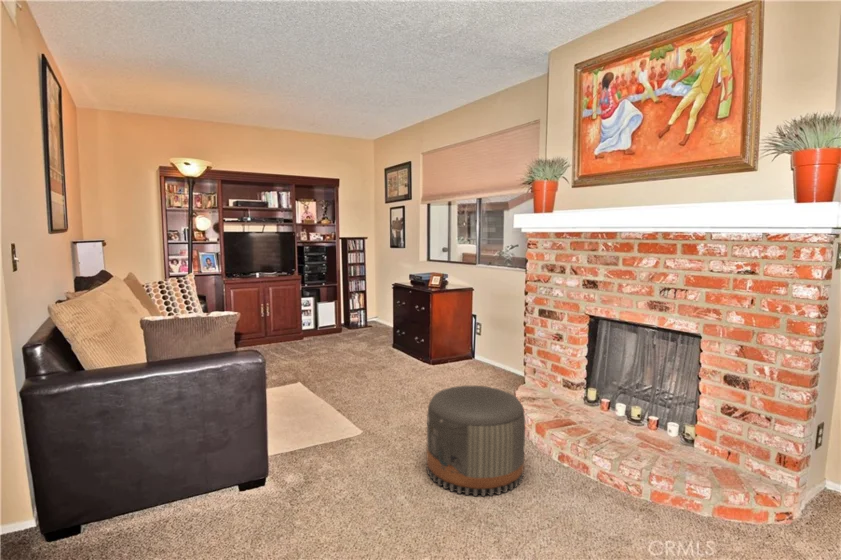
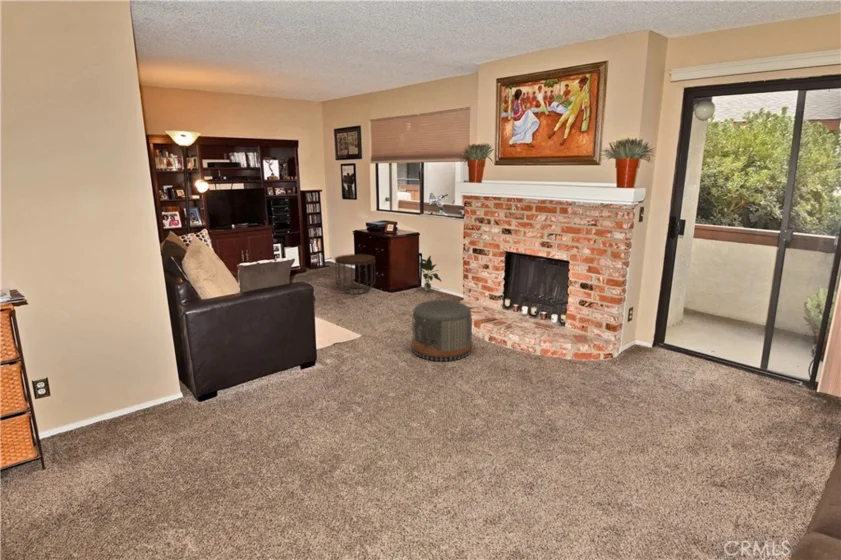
side table: none [360,313,413,365] -> present [335,254,375,294]
potted plant: none [462,318,500,367] -> present [416,256,441,291]

